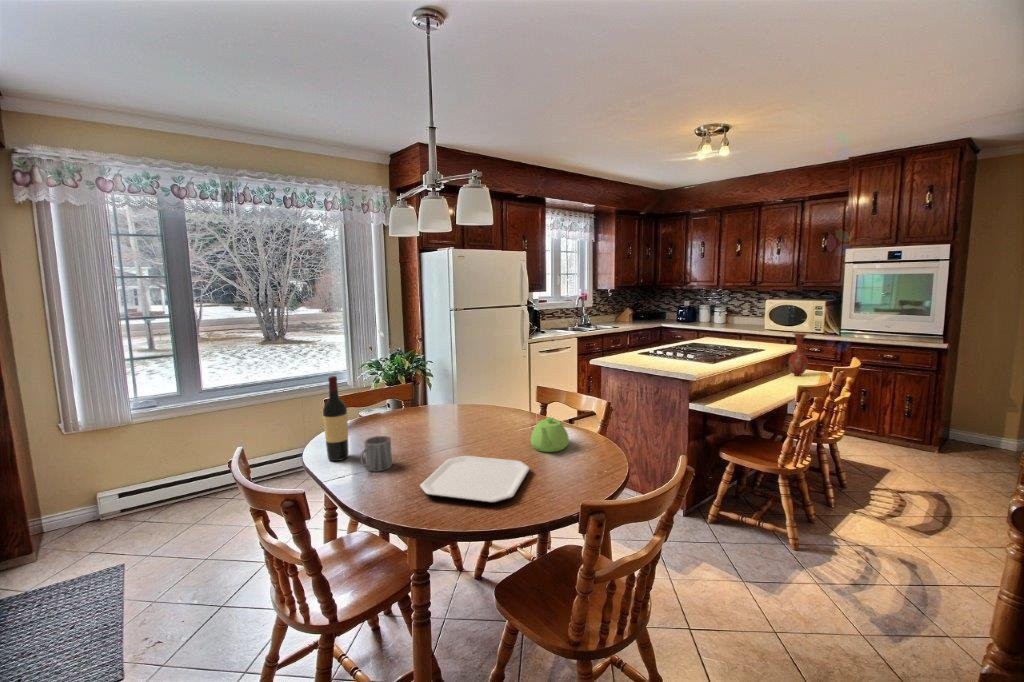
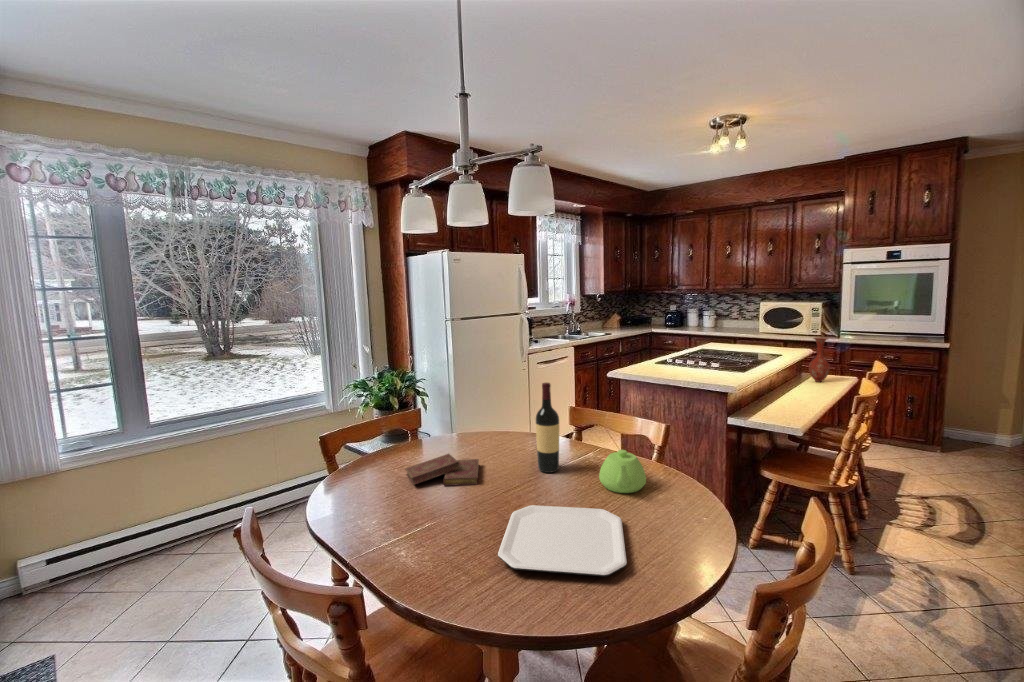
wine bottle: present [323,376,349,461] -> present [536,383,559,473]
book: none [381,417,443,441] -> present [405,454,479,486]
mug: present [360,436,392,471] -> none [406,486,441,534]

